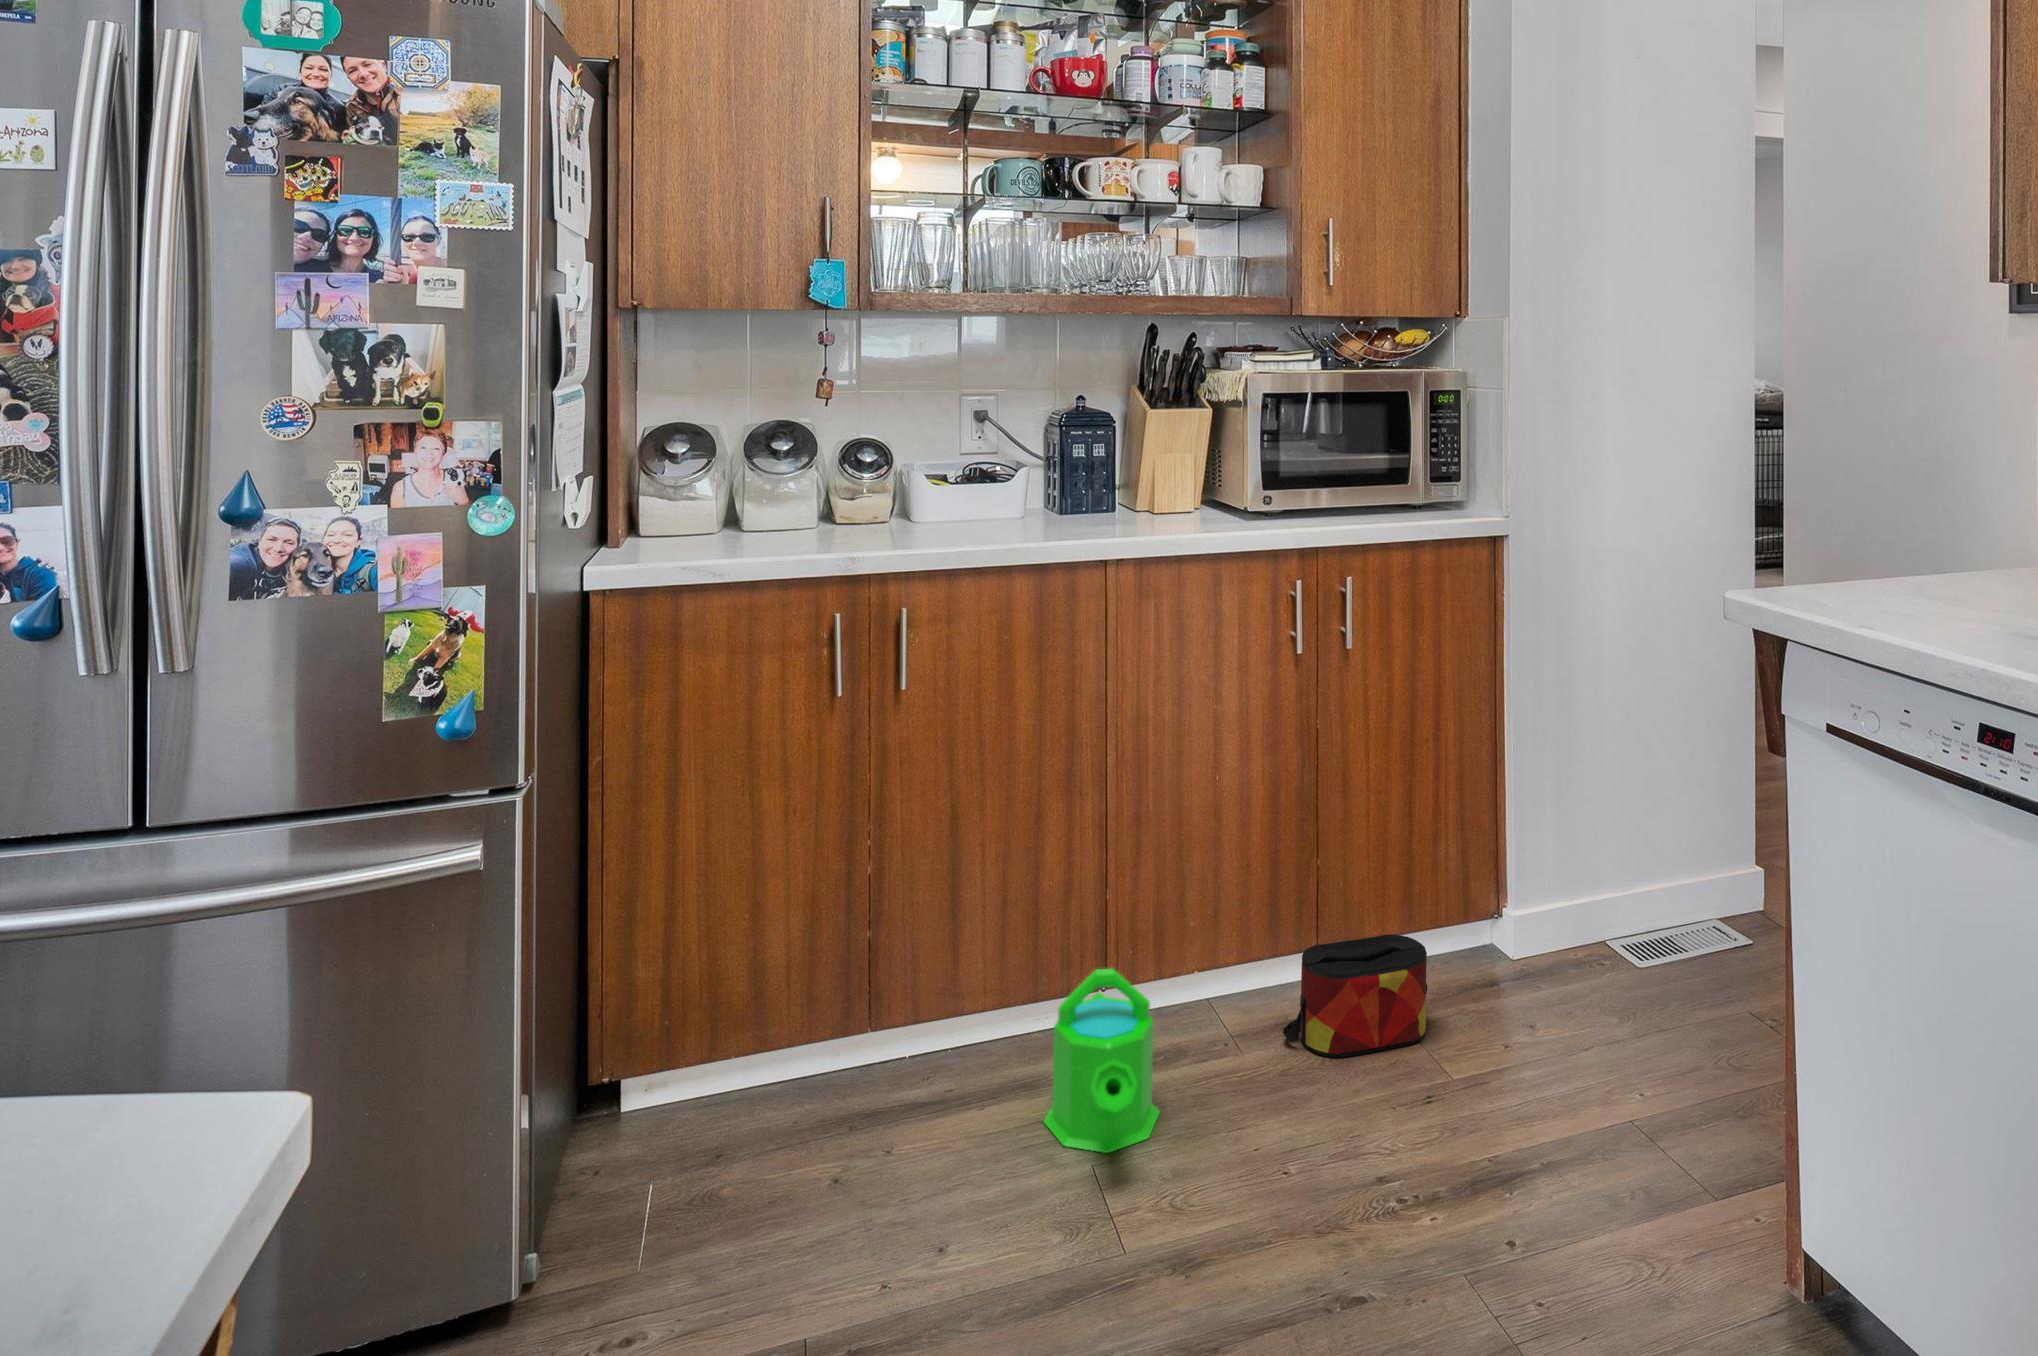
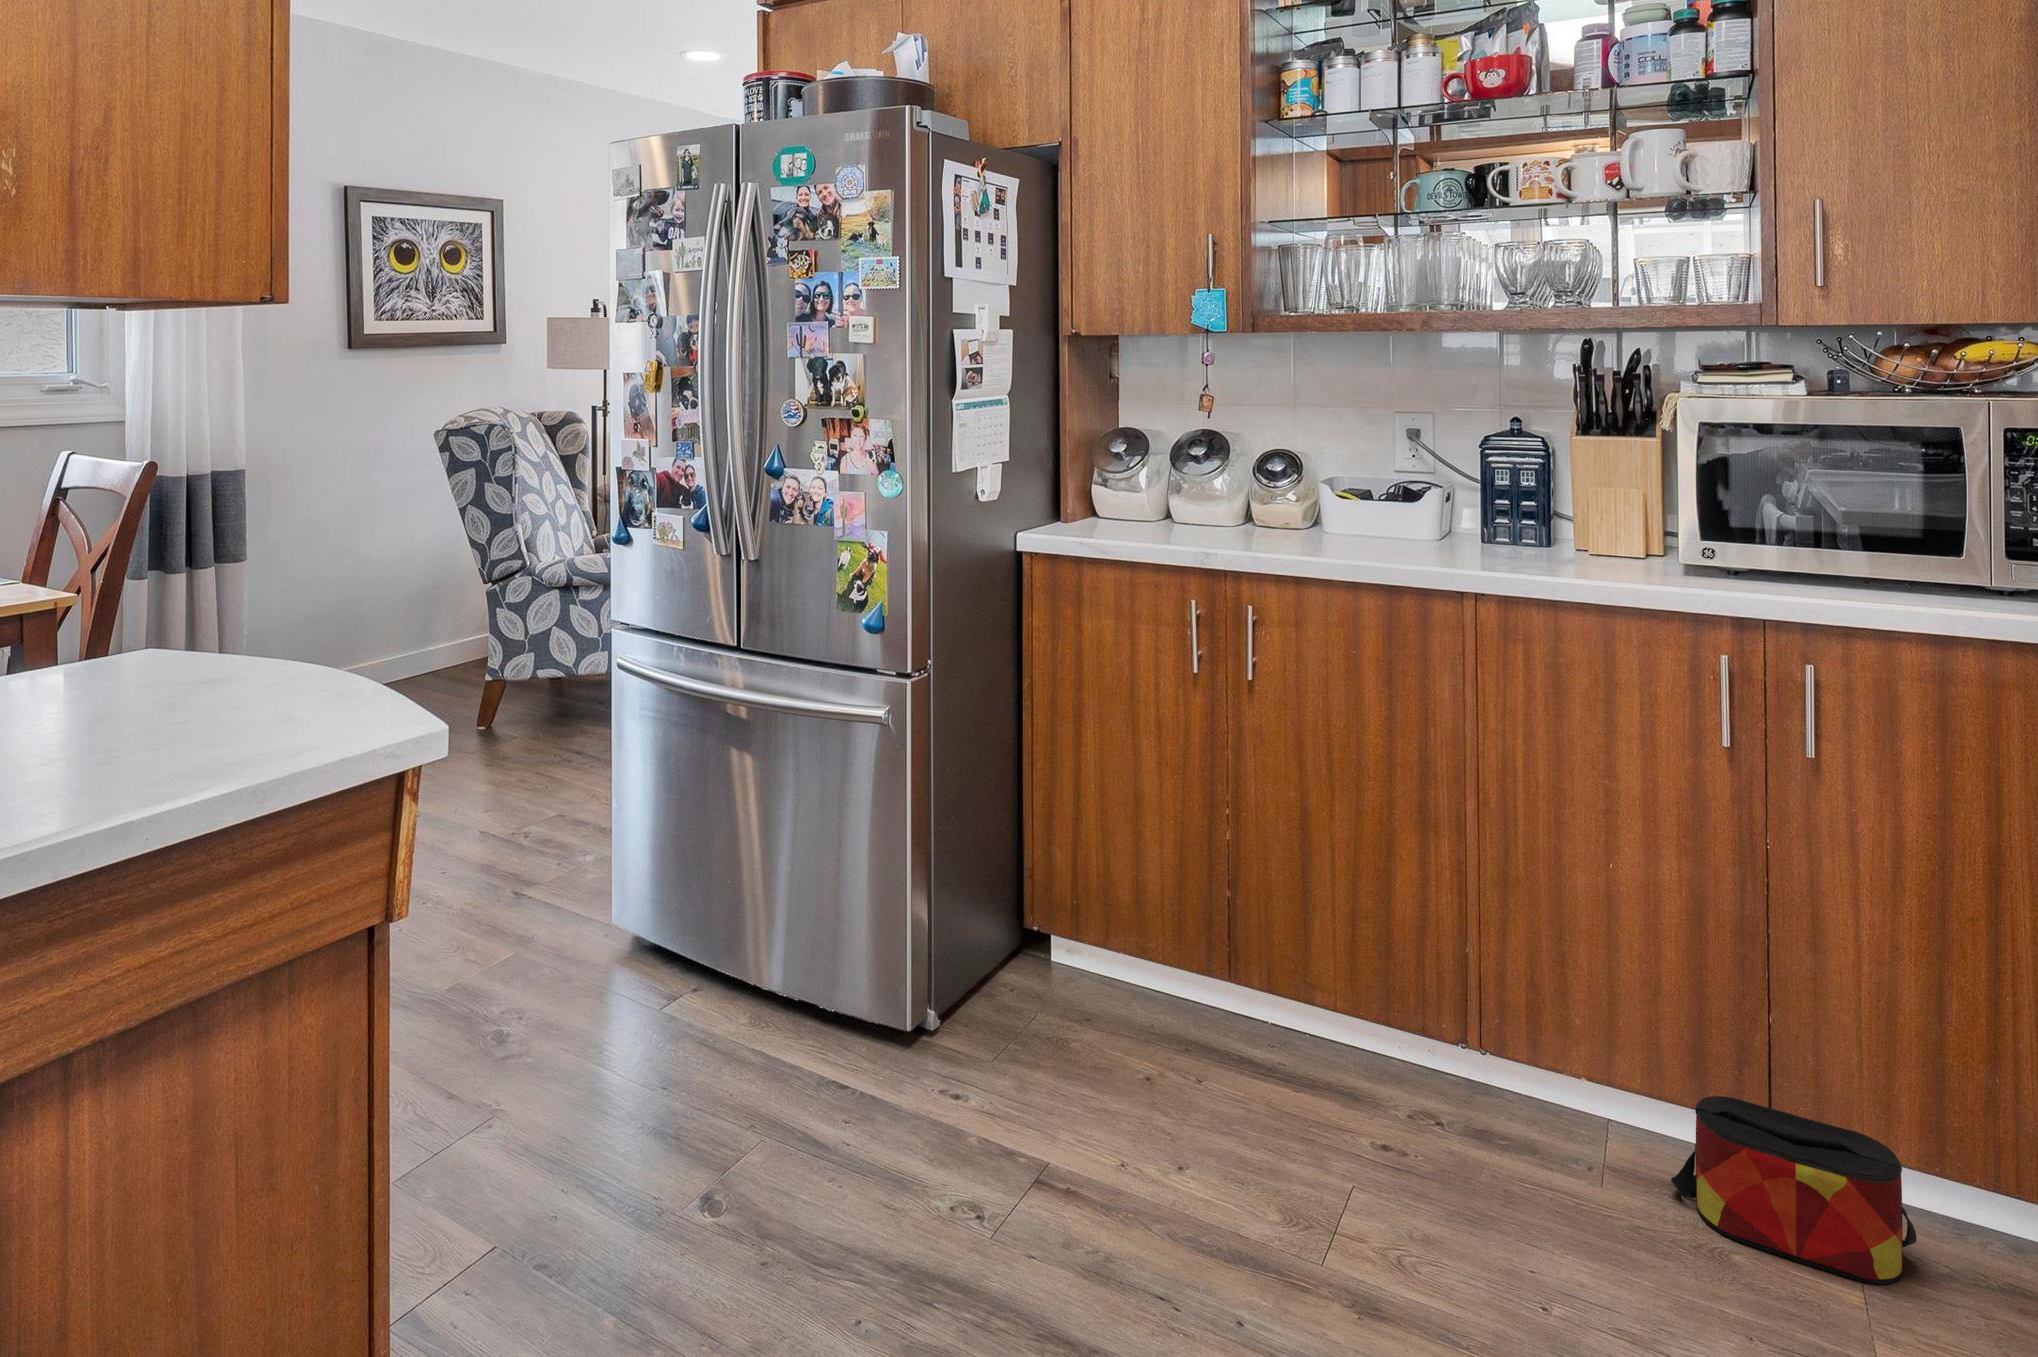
watering can: present [1044,968,1160,1153] -> none [1334,993,1462,1186]

